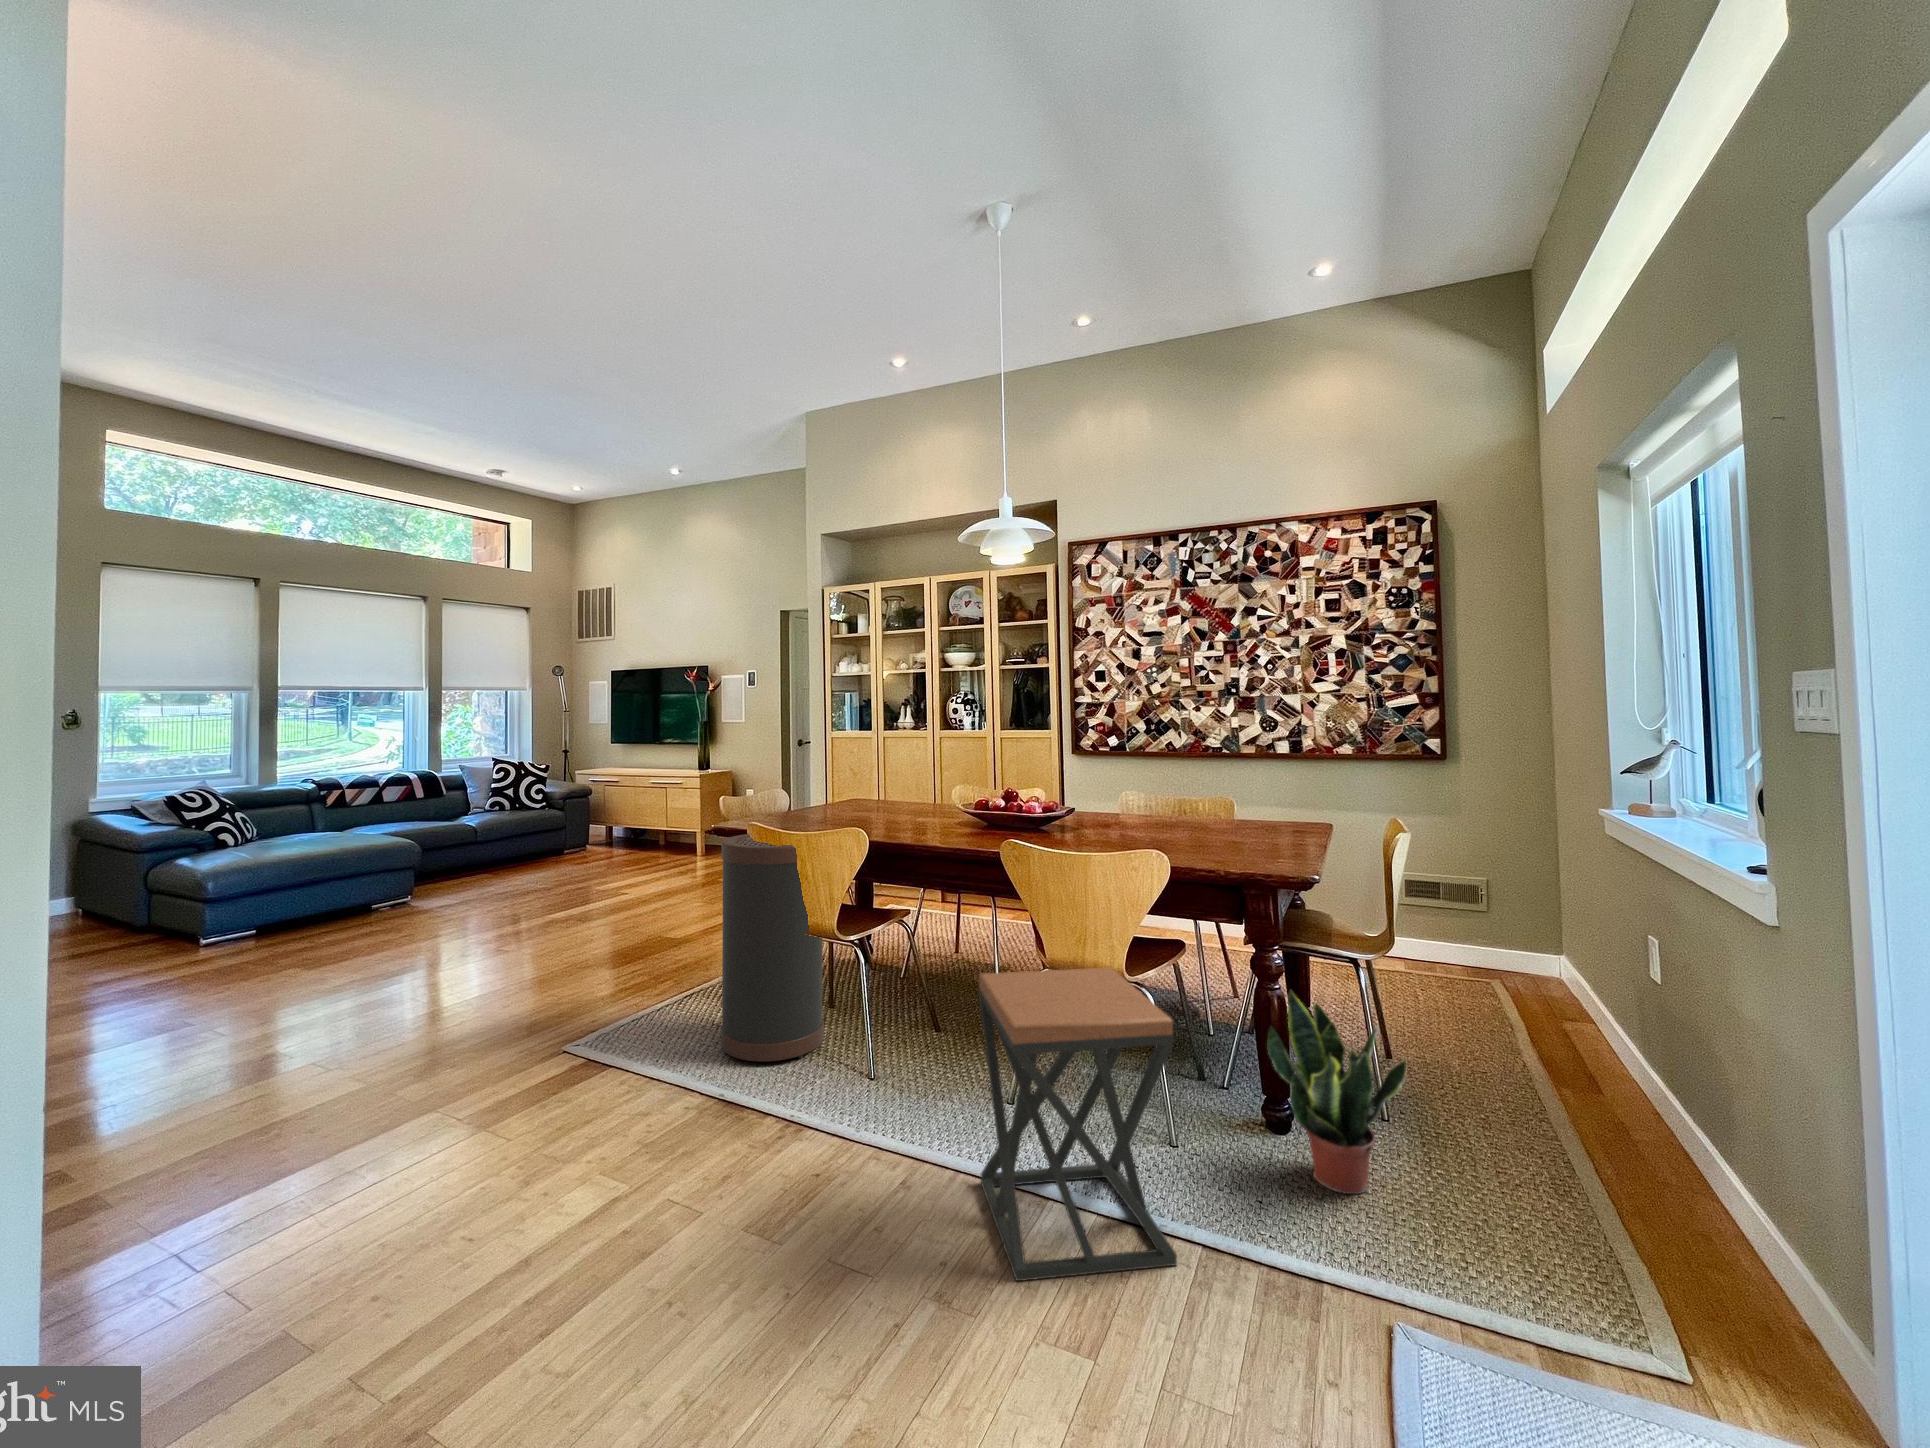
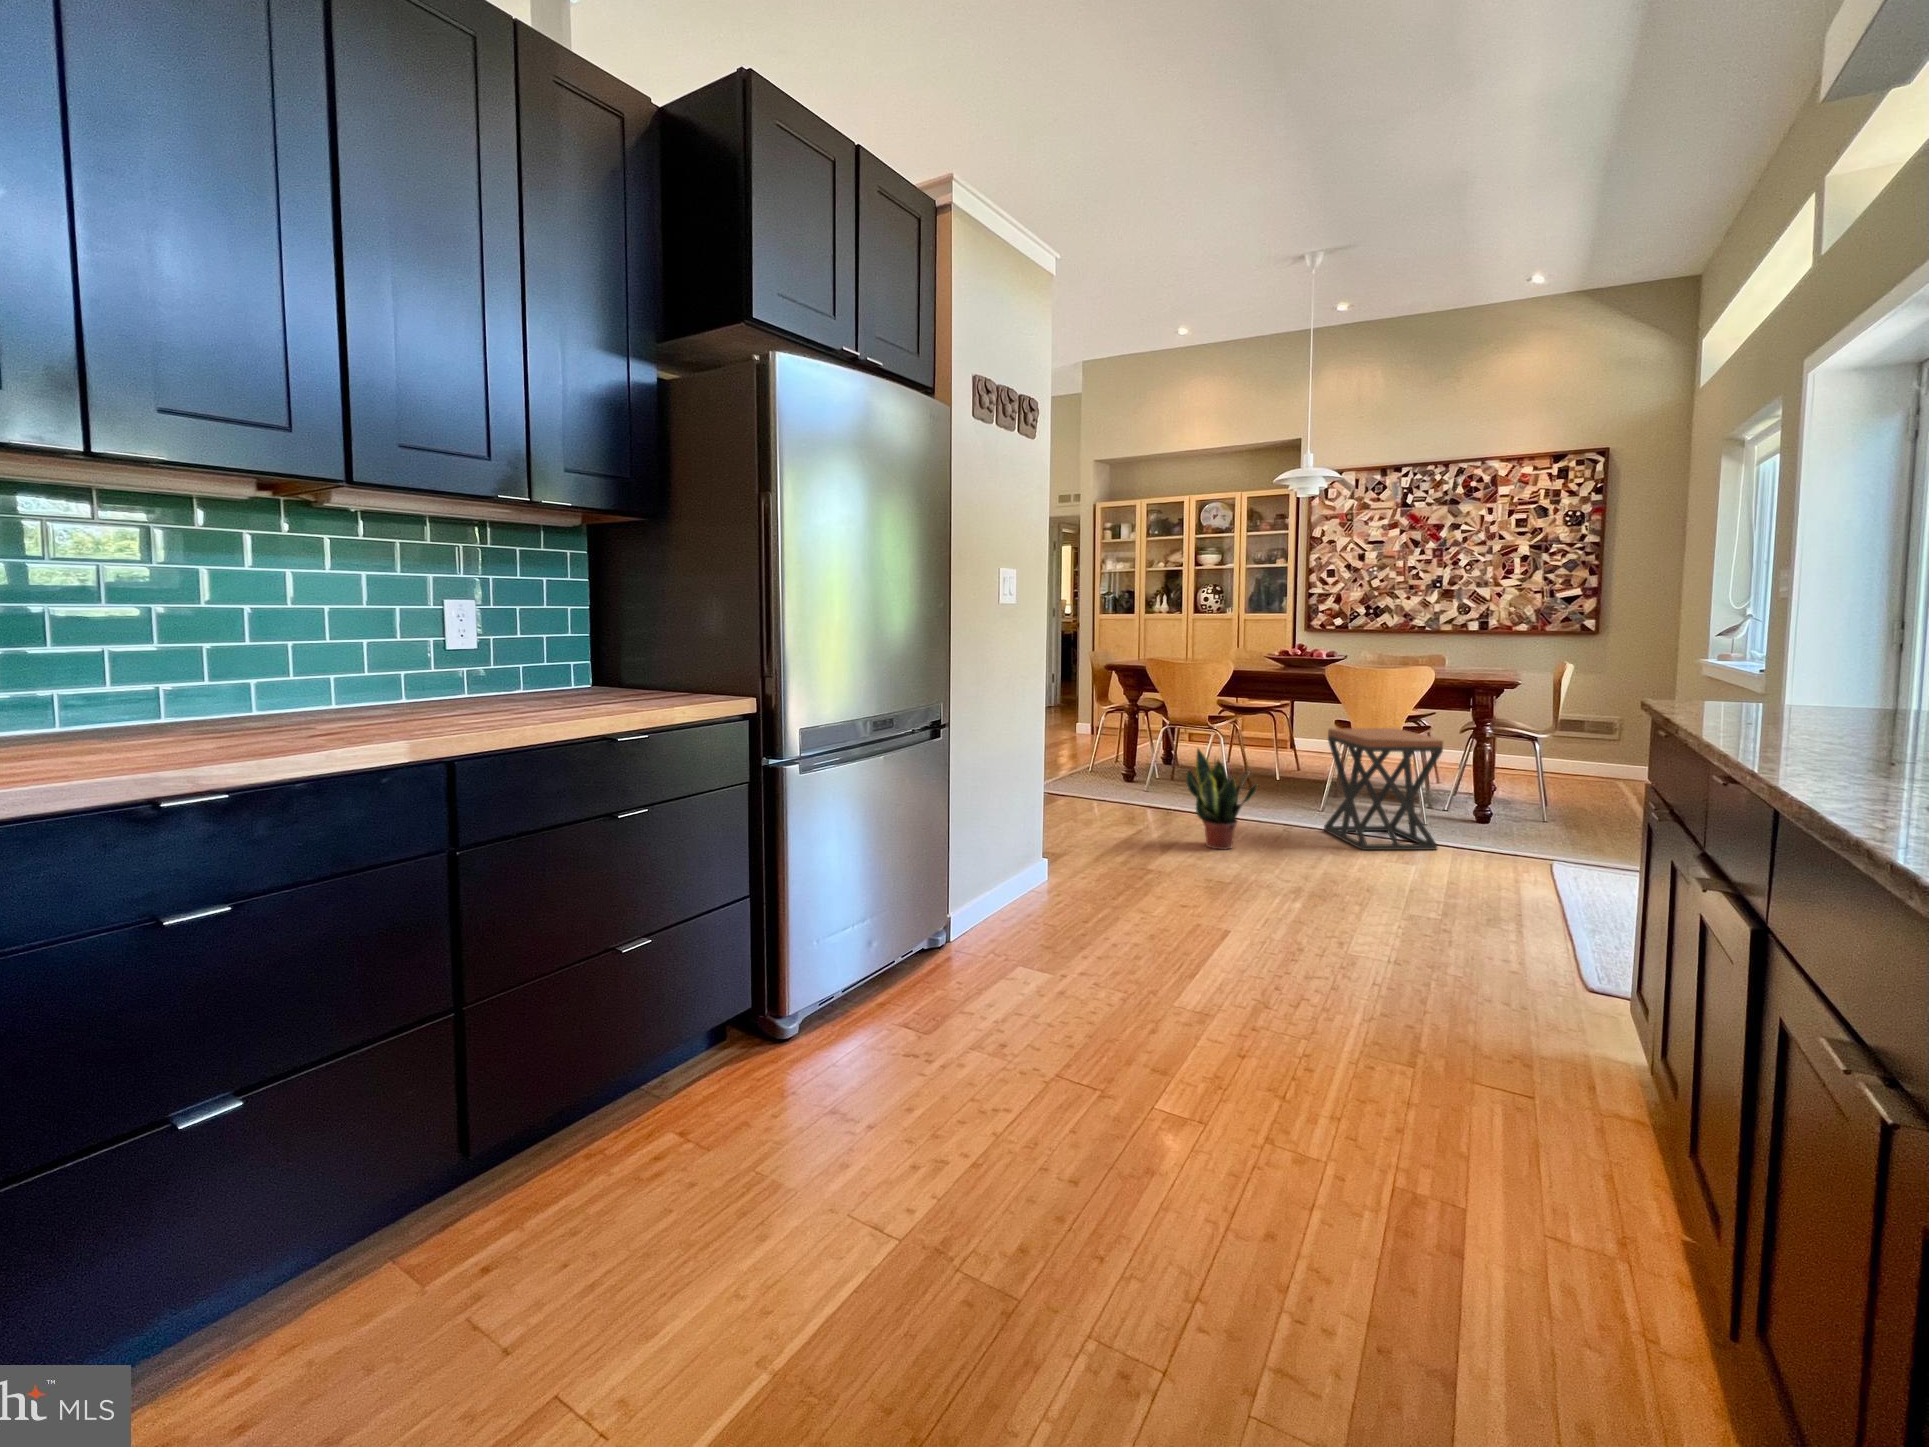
trash can: present [721,834,824,1061] -> none [1126,671,1191,796]
potted plant: present [1267,991,1406,1194] -> present [1186,749,1257,850]

